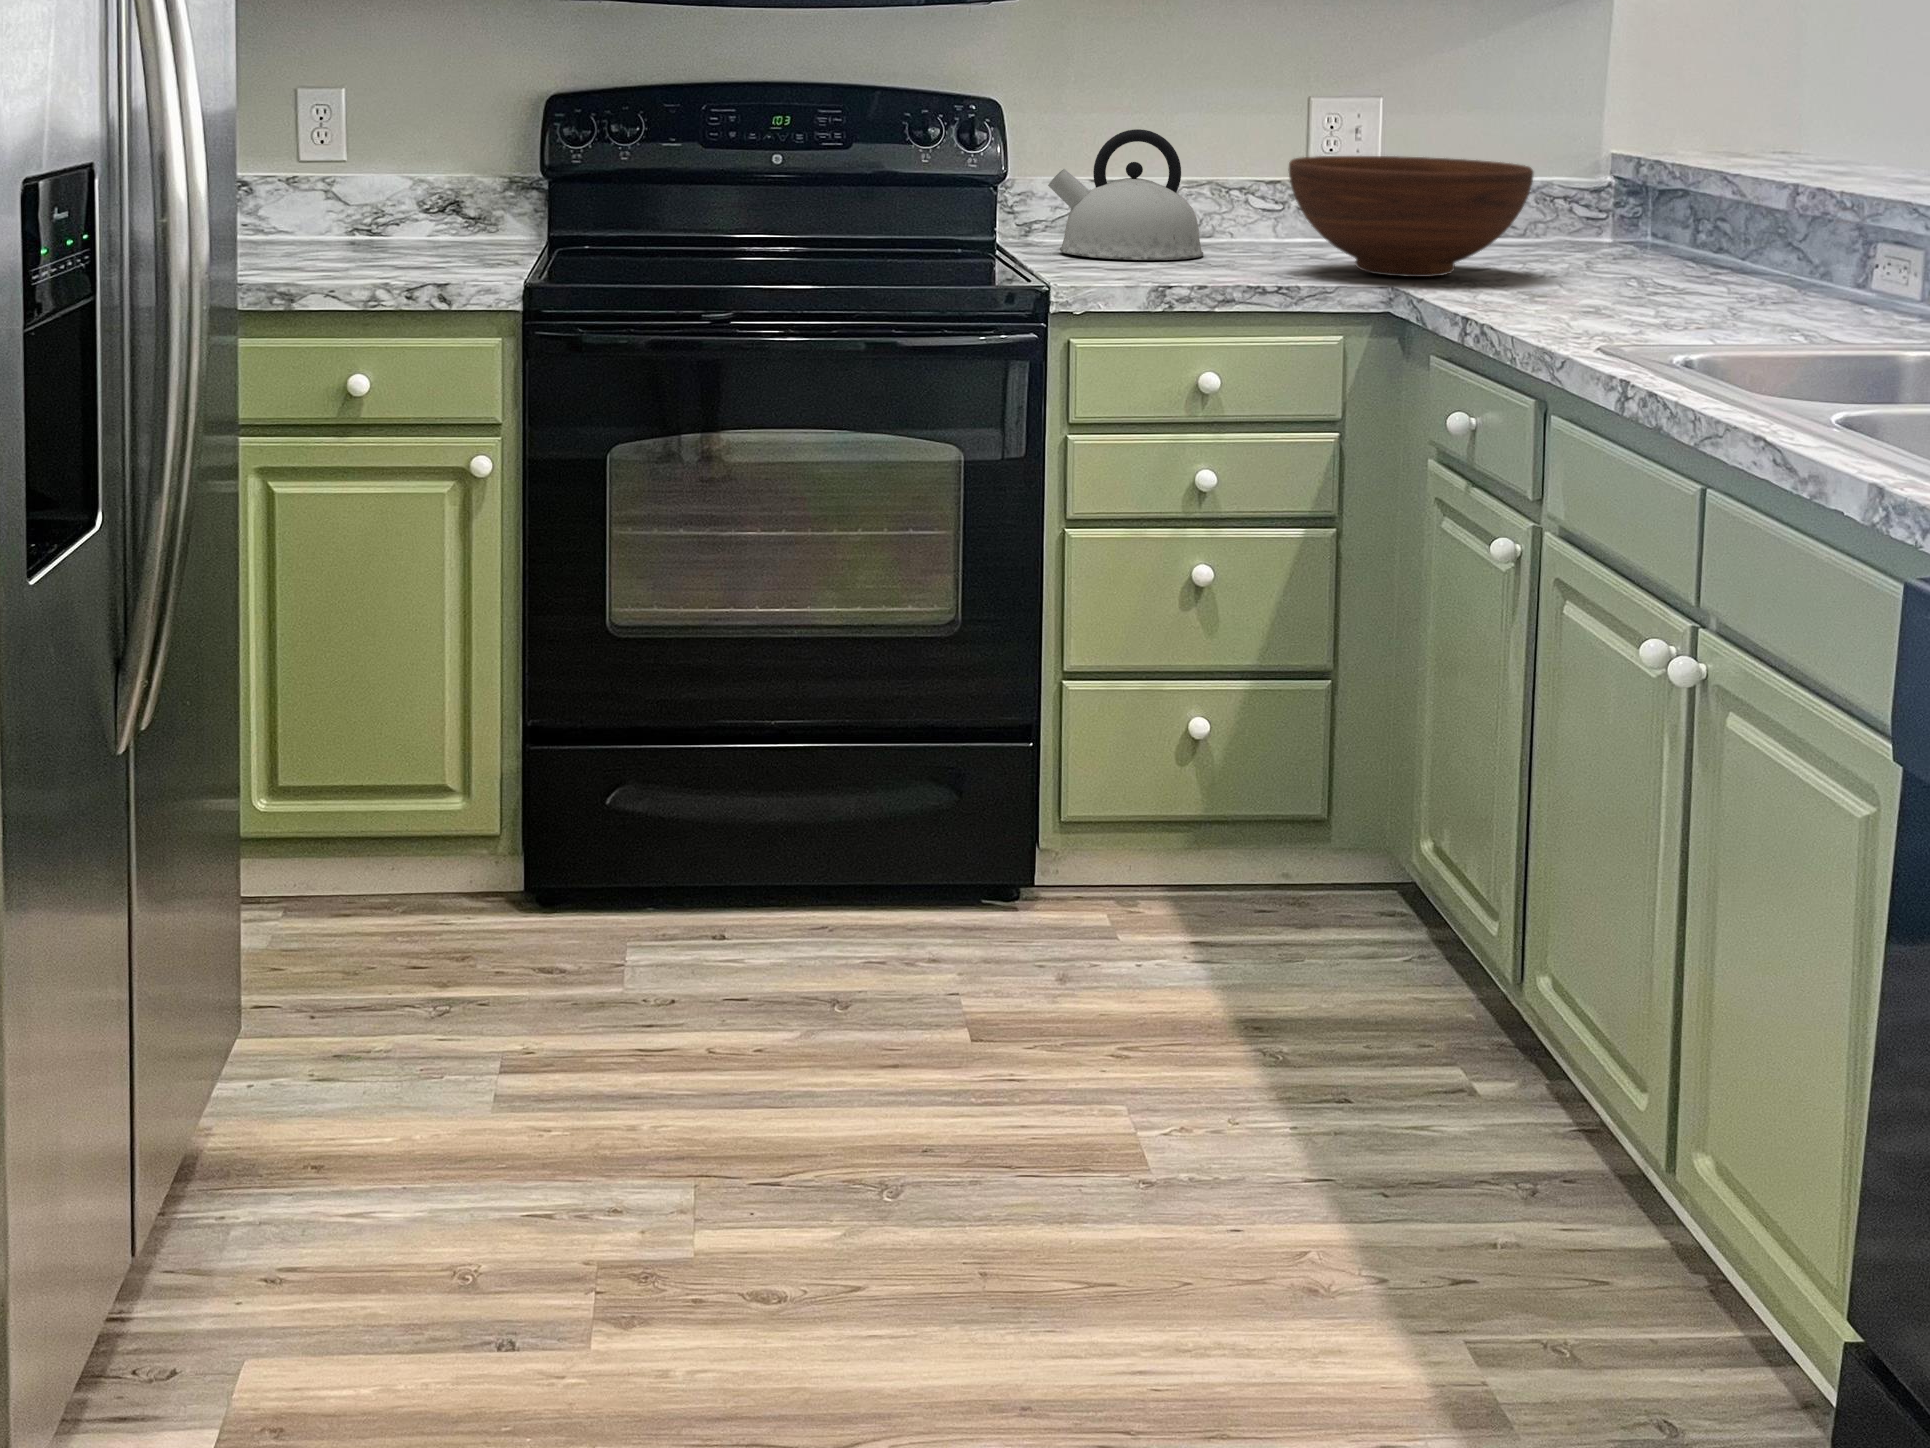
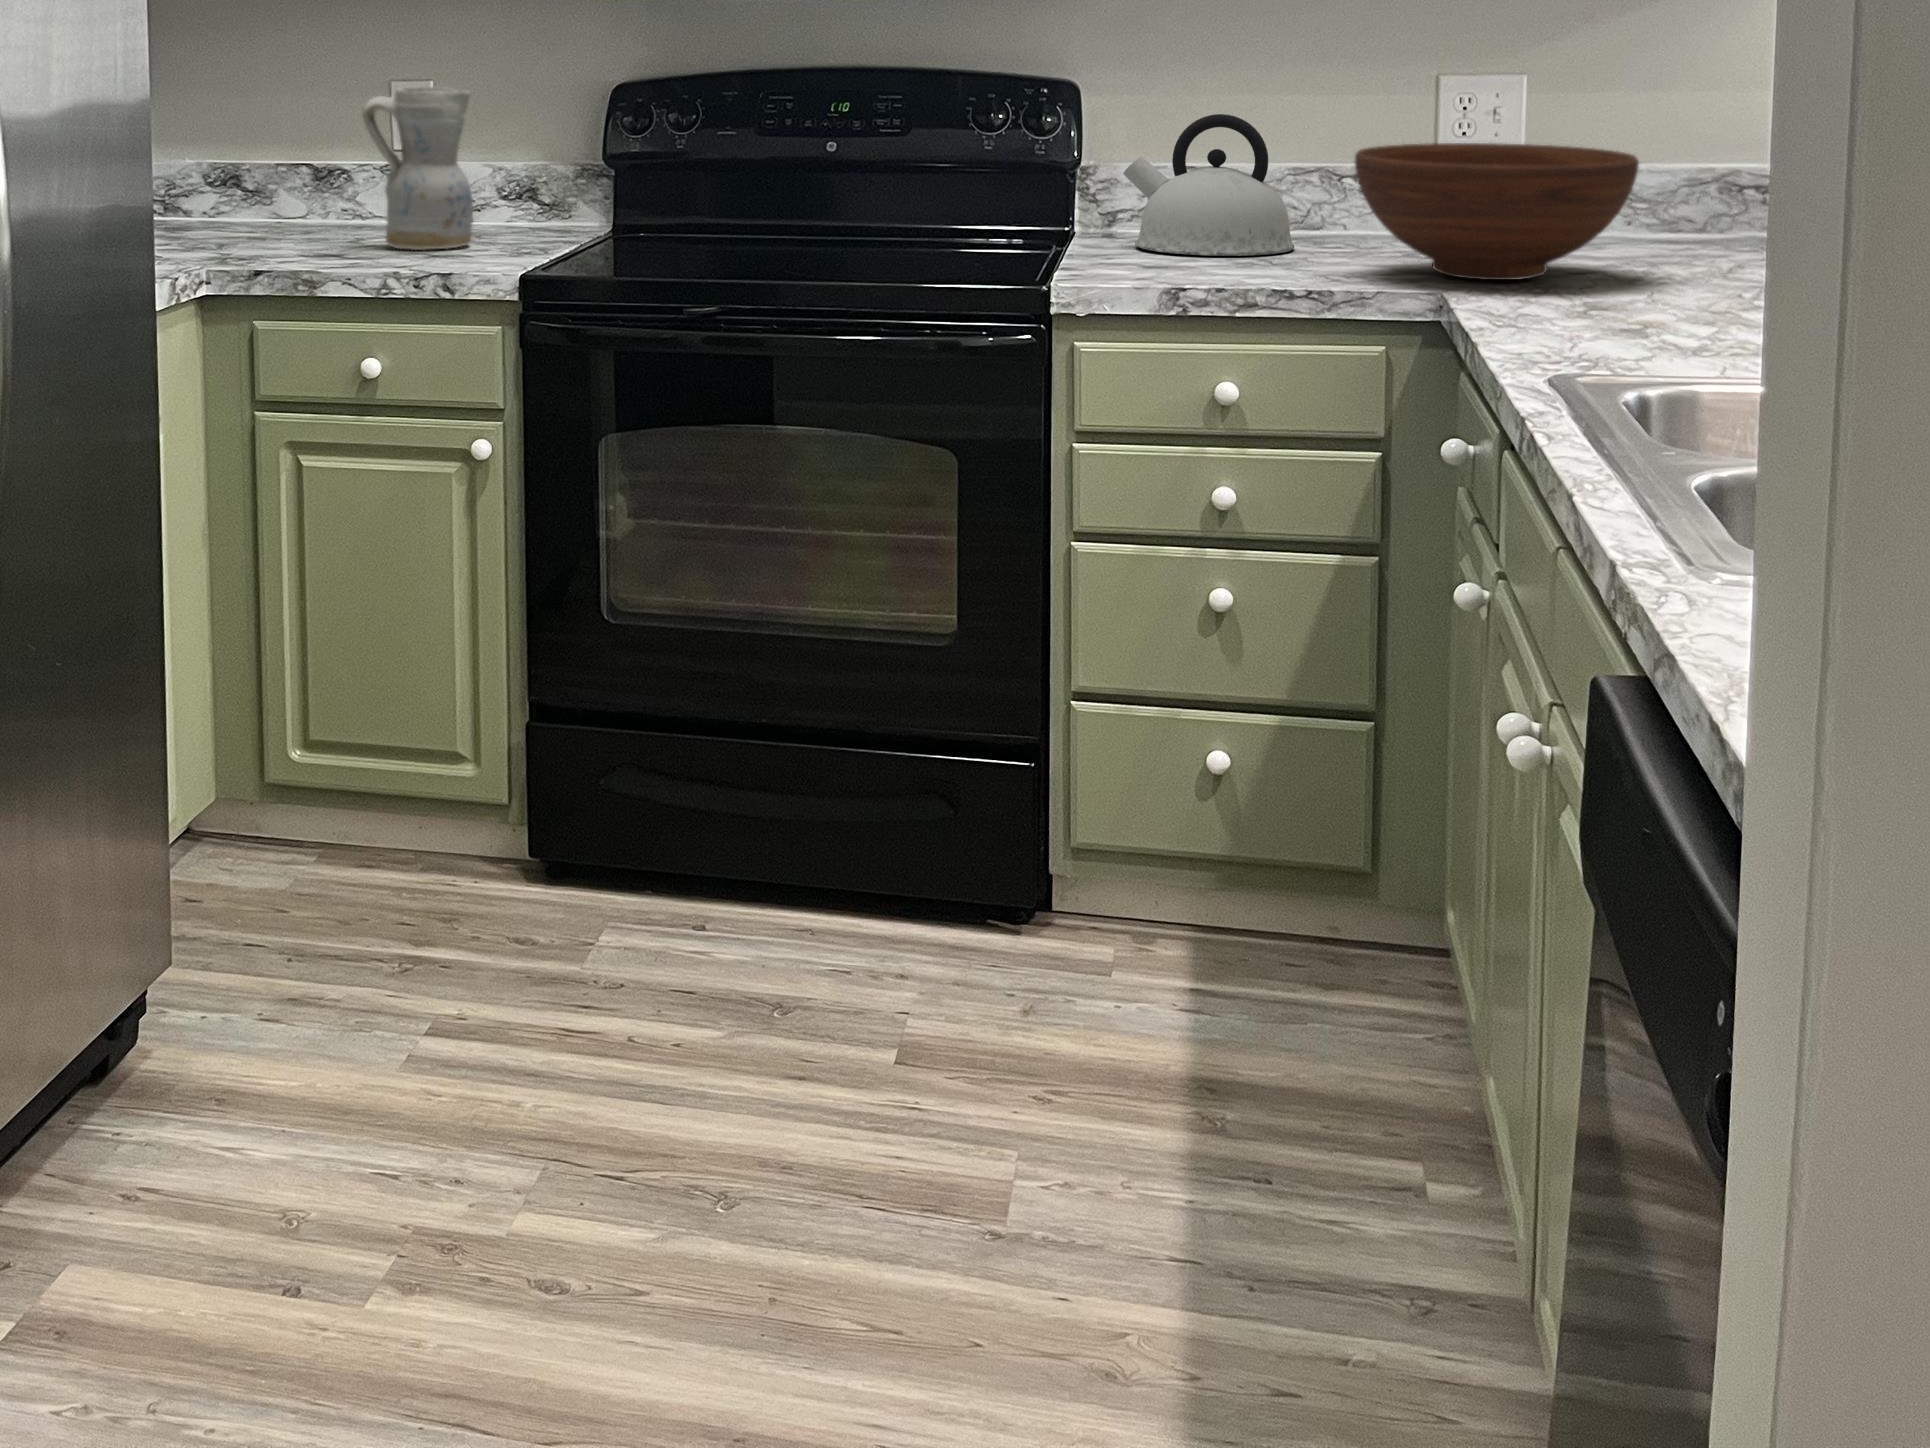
ceramic pitcher: none [303,93,419,262] -> present [362,86,473,250]

